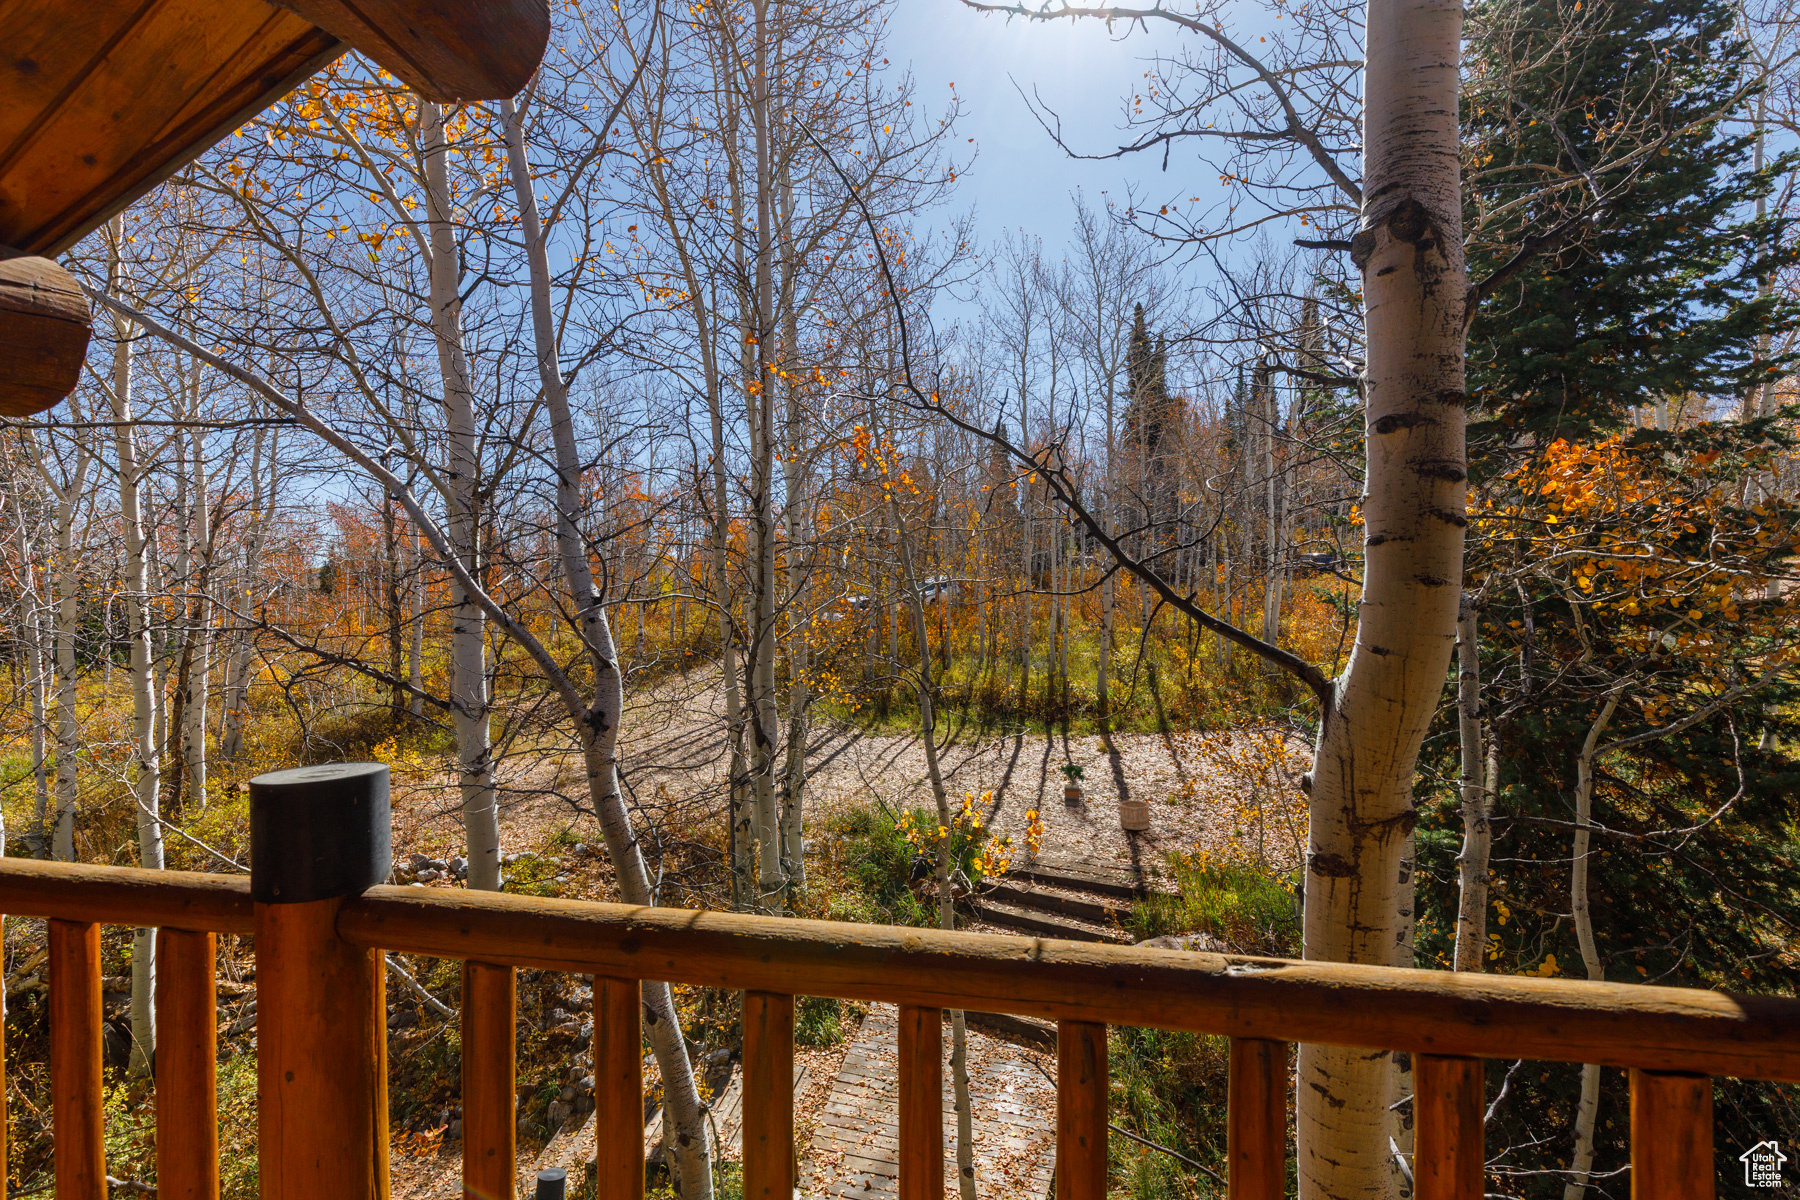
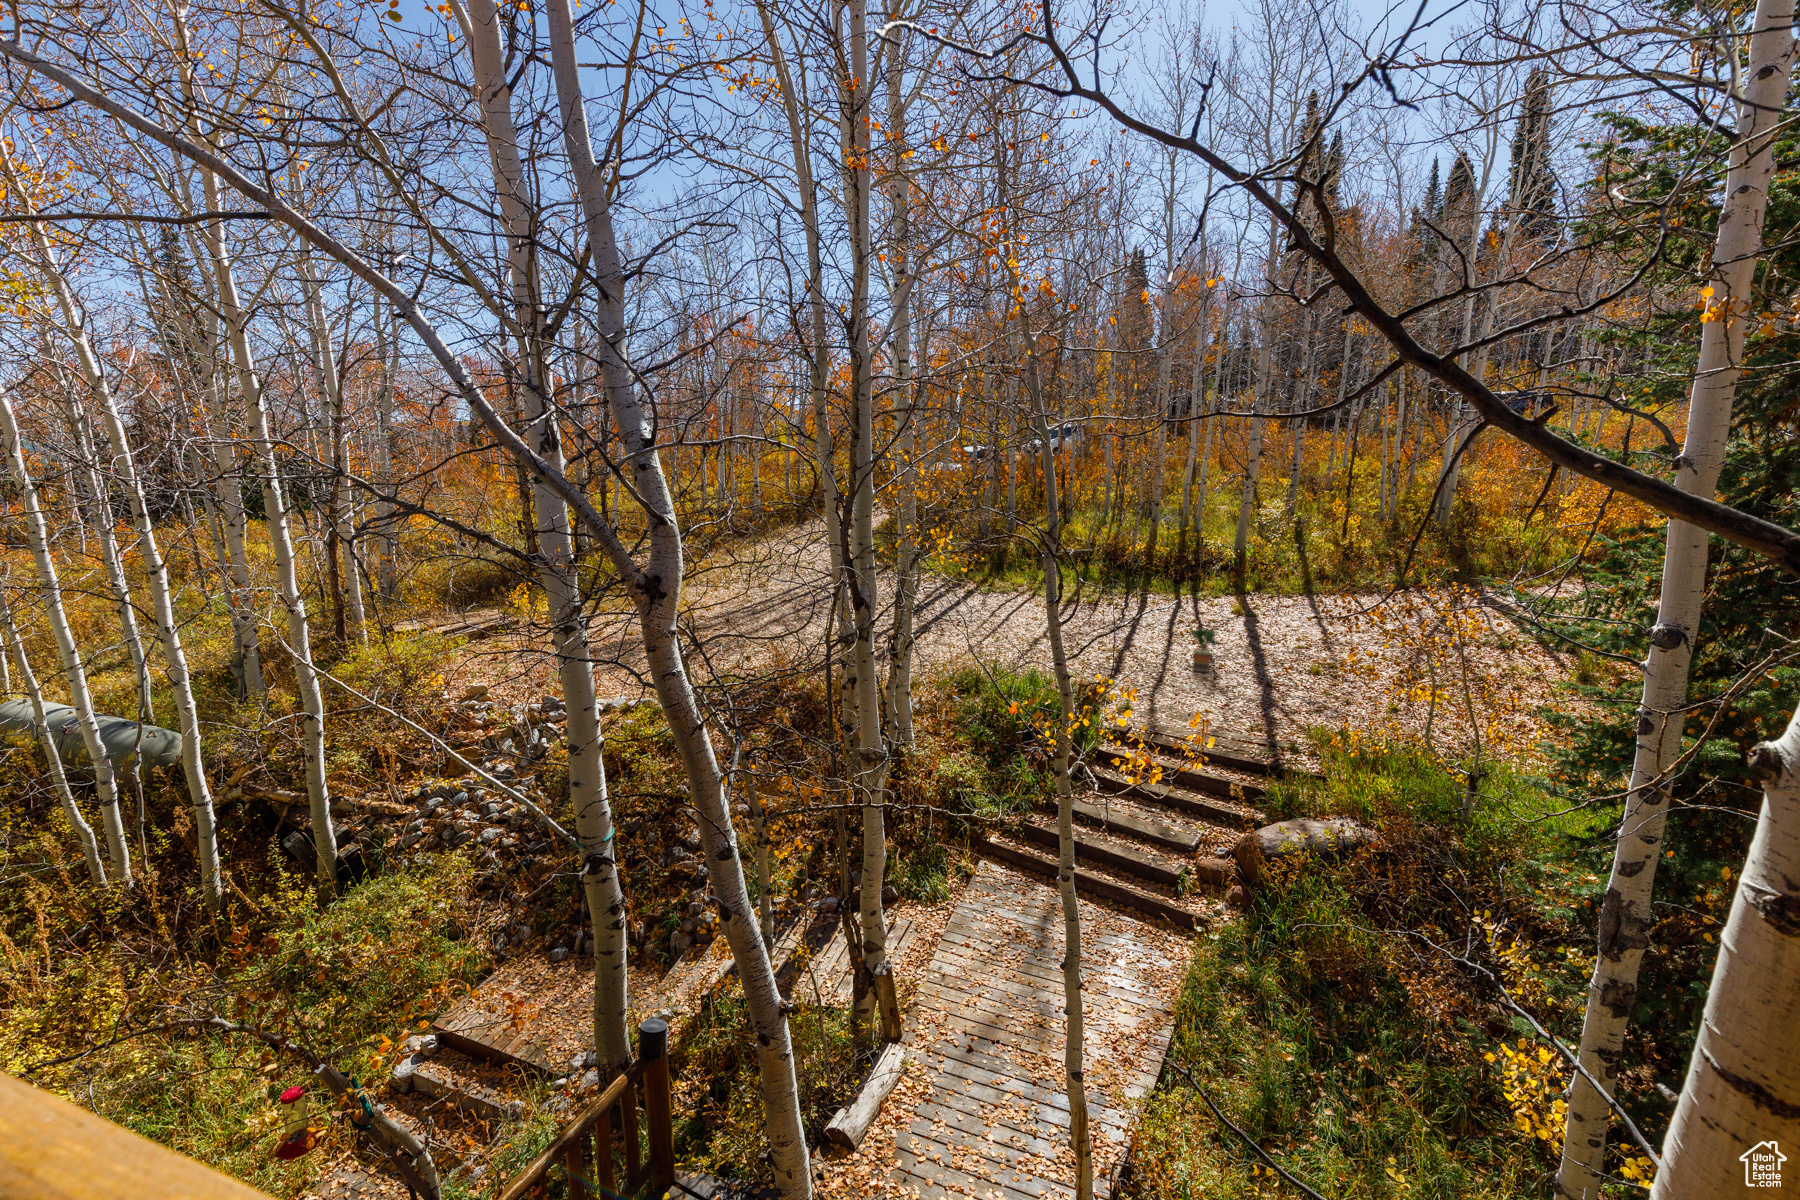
wooden bucket: present [1119,800,1149,830] -> none [1256,669,1291,701]

